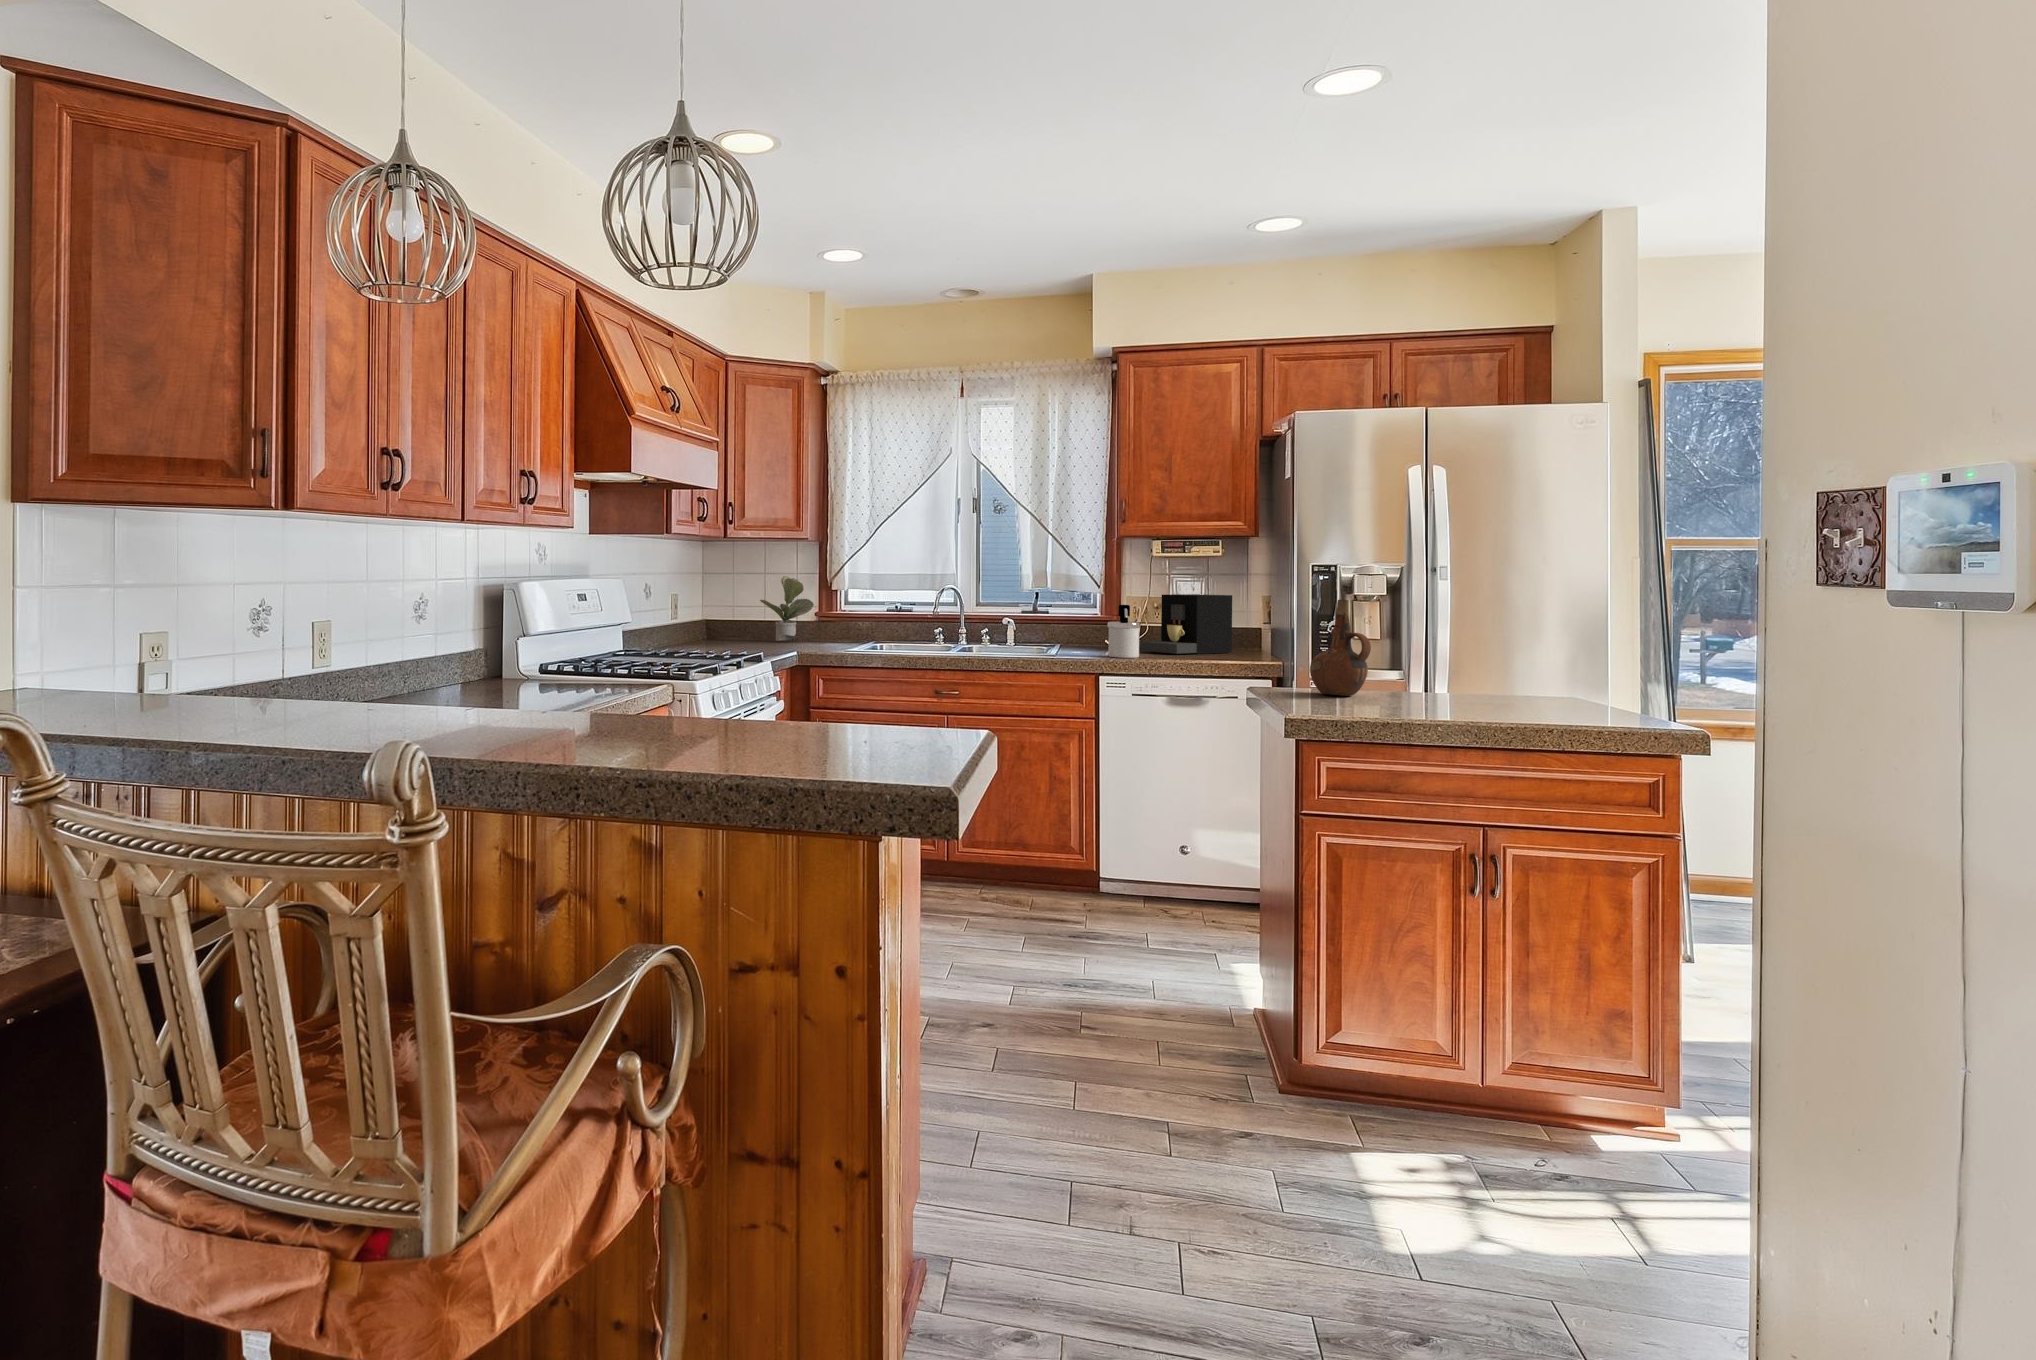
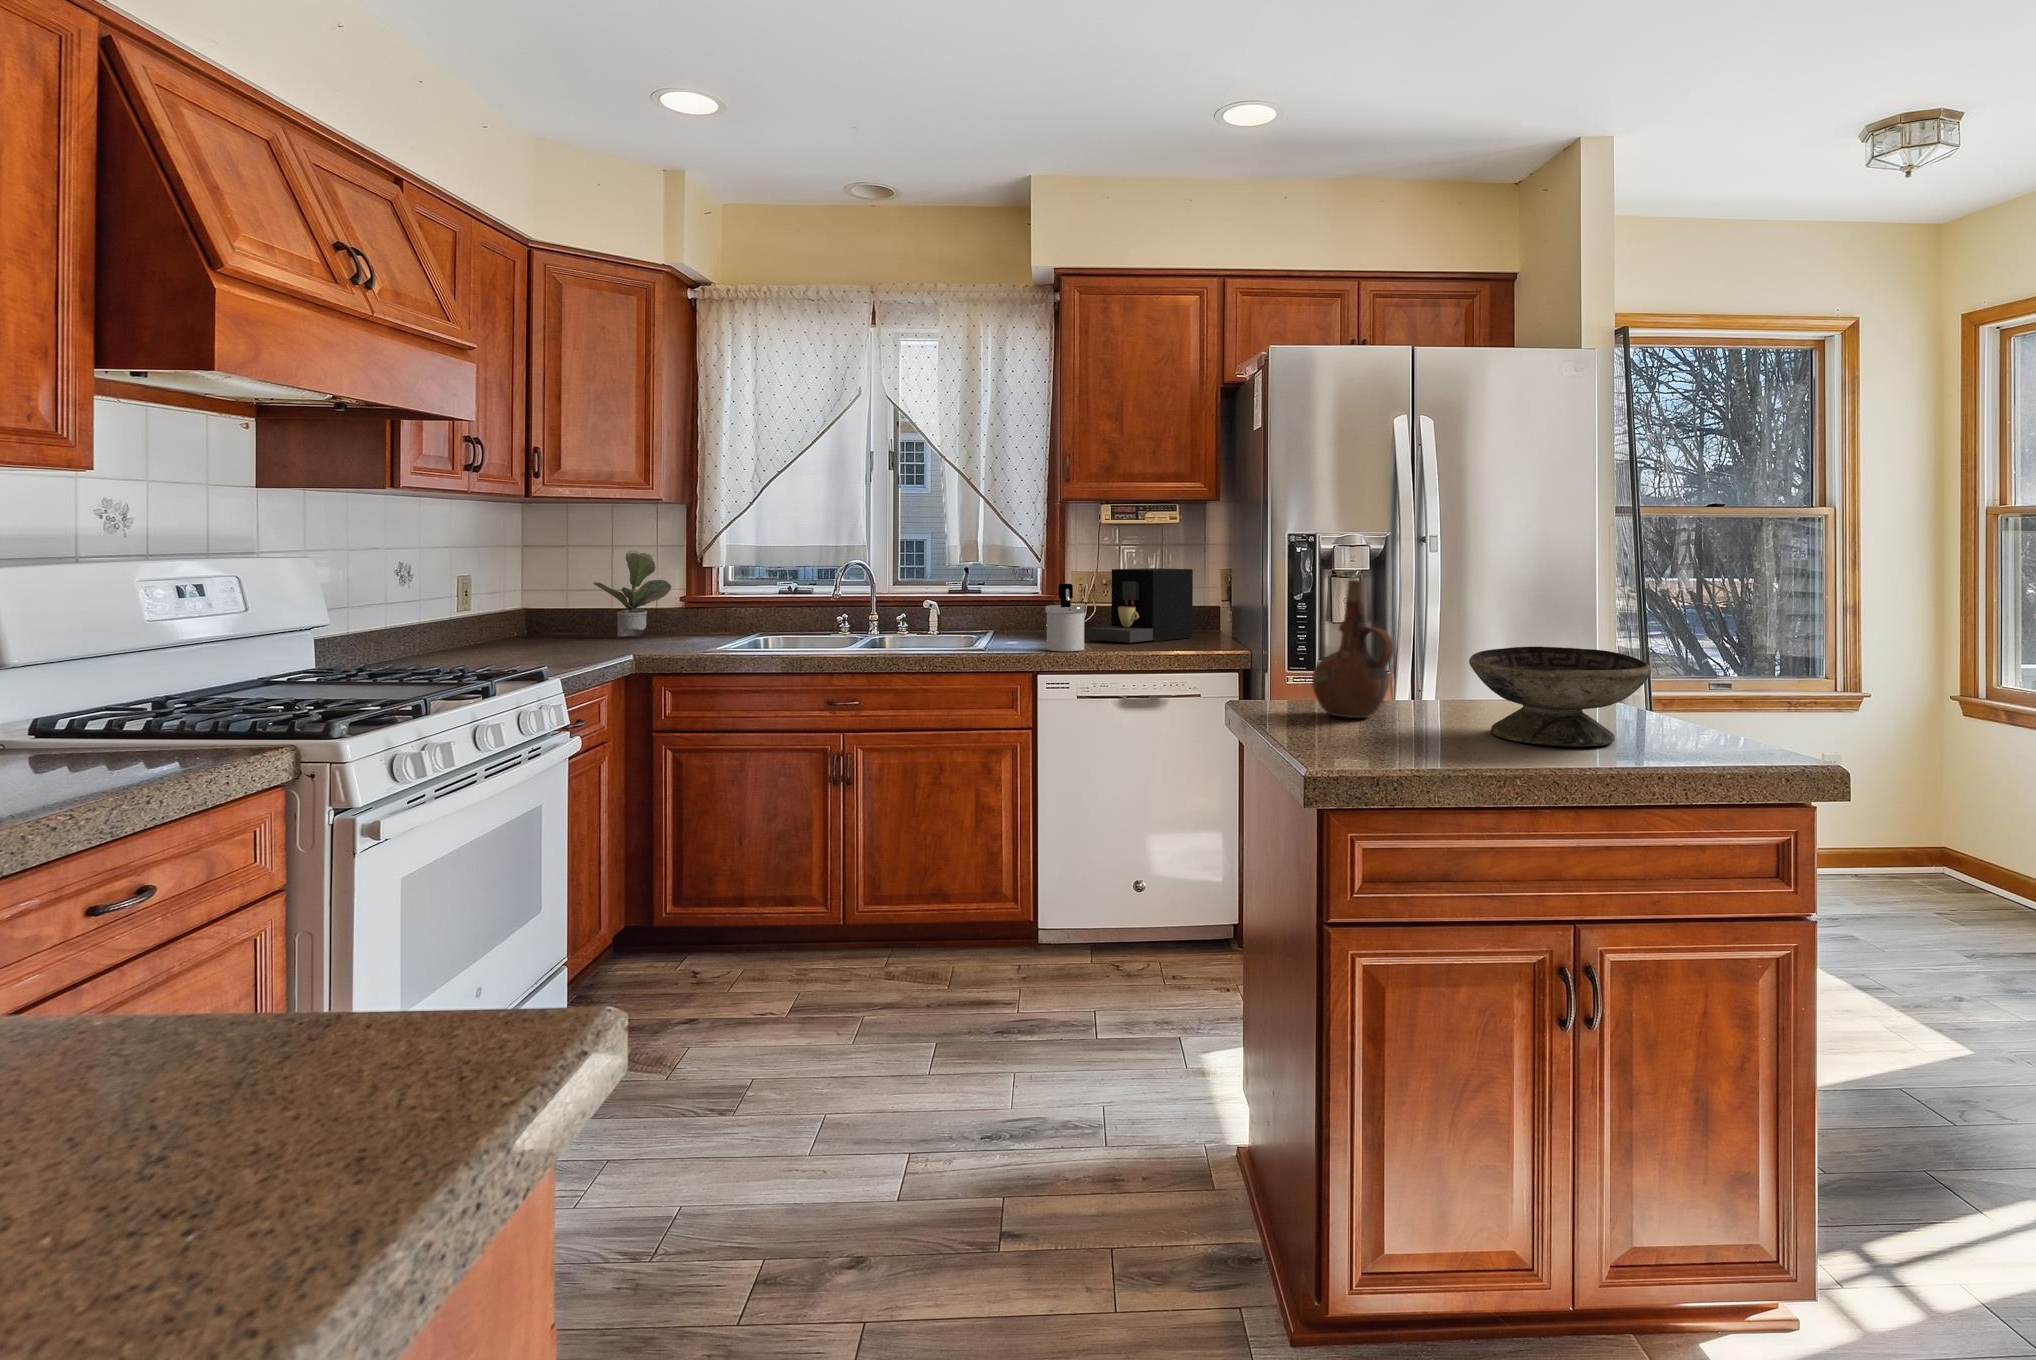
decorative bowl: none [1423,648,1559,714] -> present [1469,647,1652,747]

